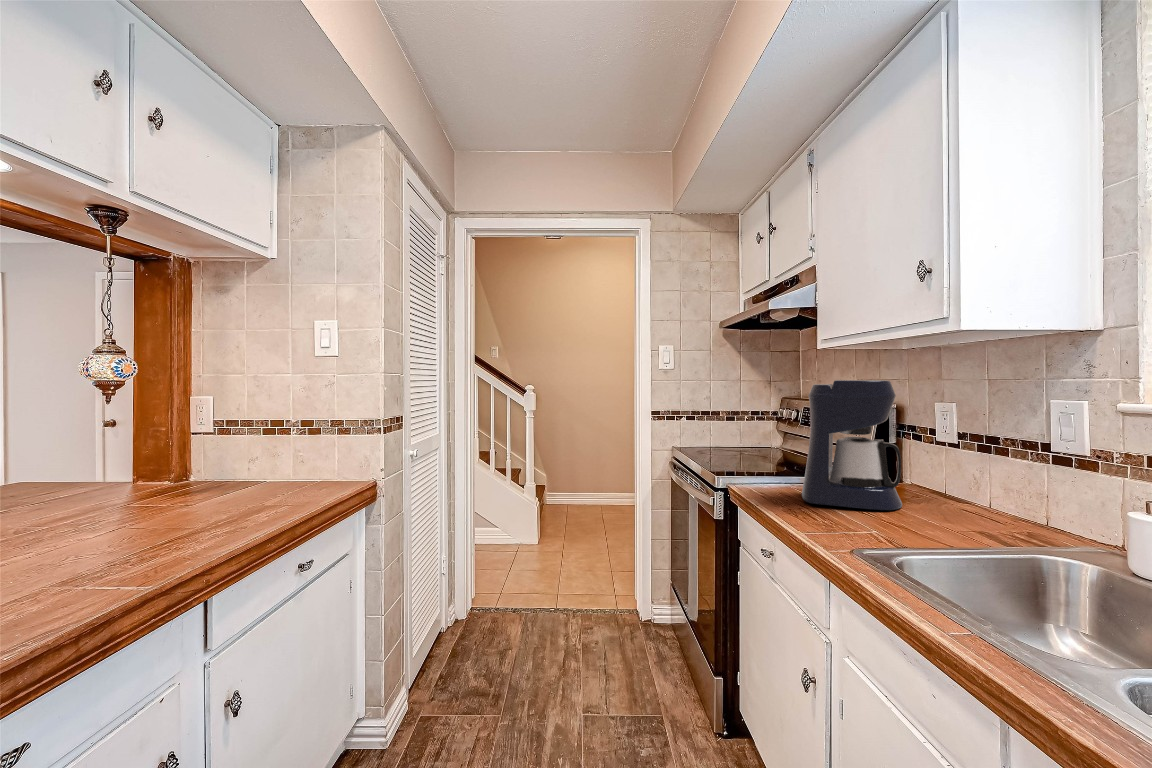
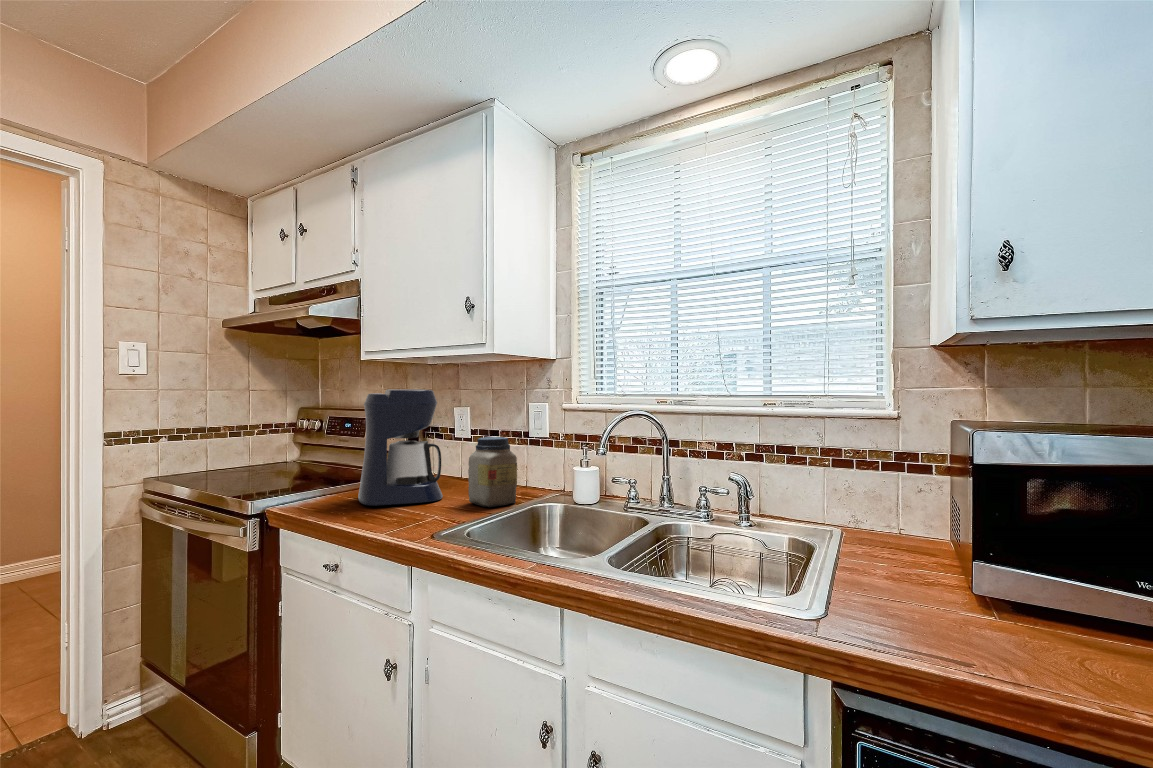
jar: none [930,441,1005,532] -> present [468,437,517,507]

